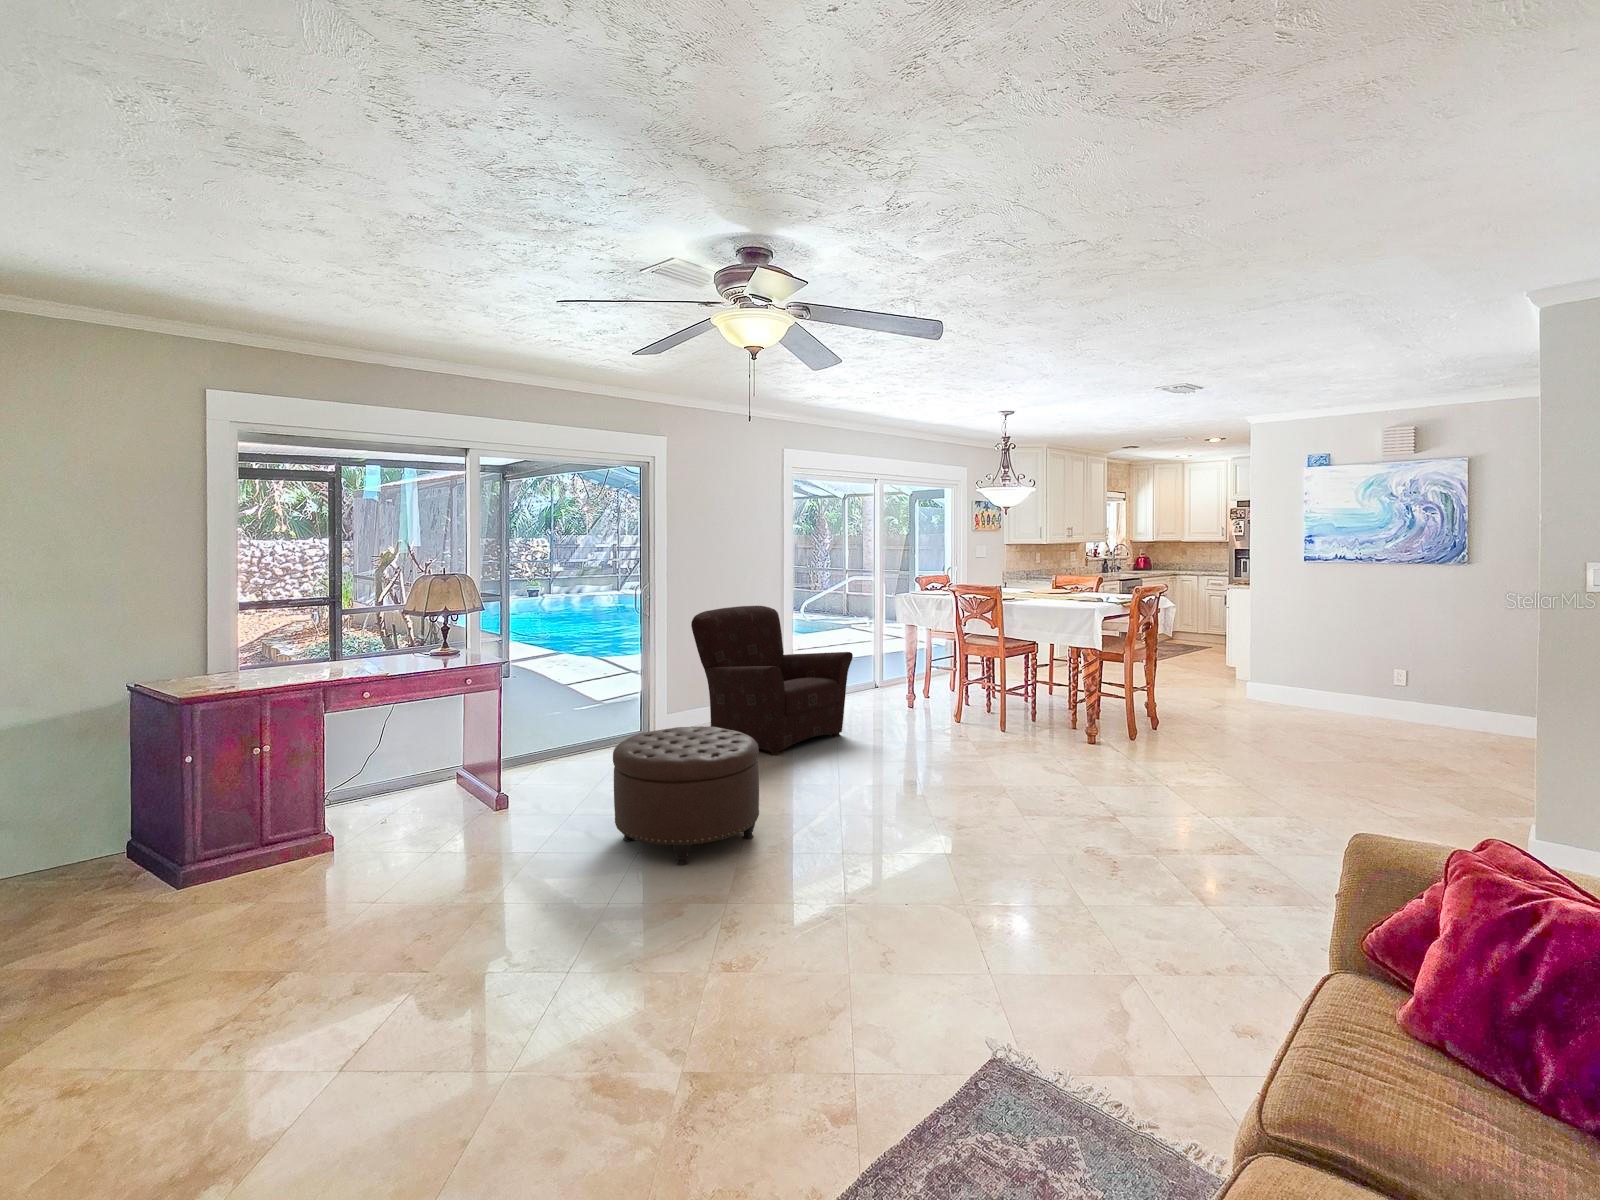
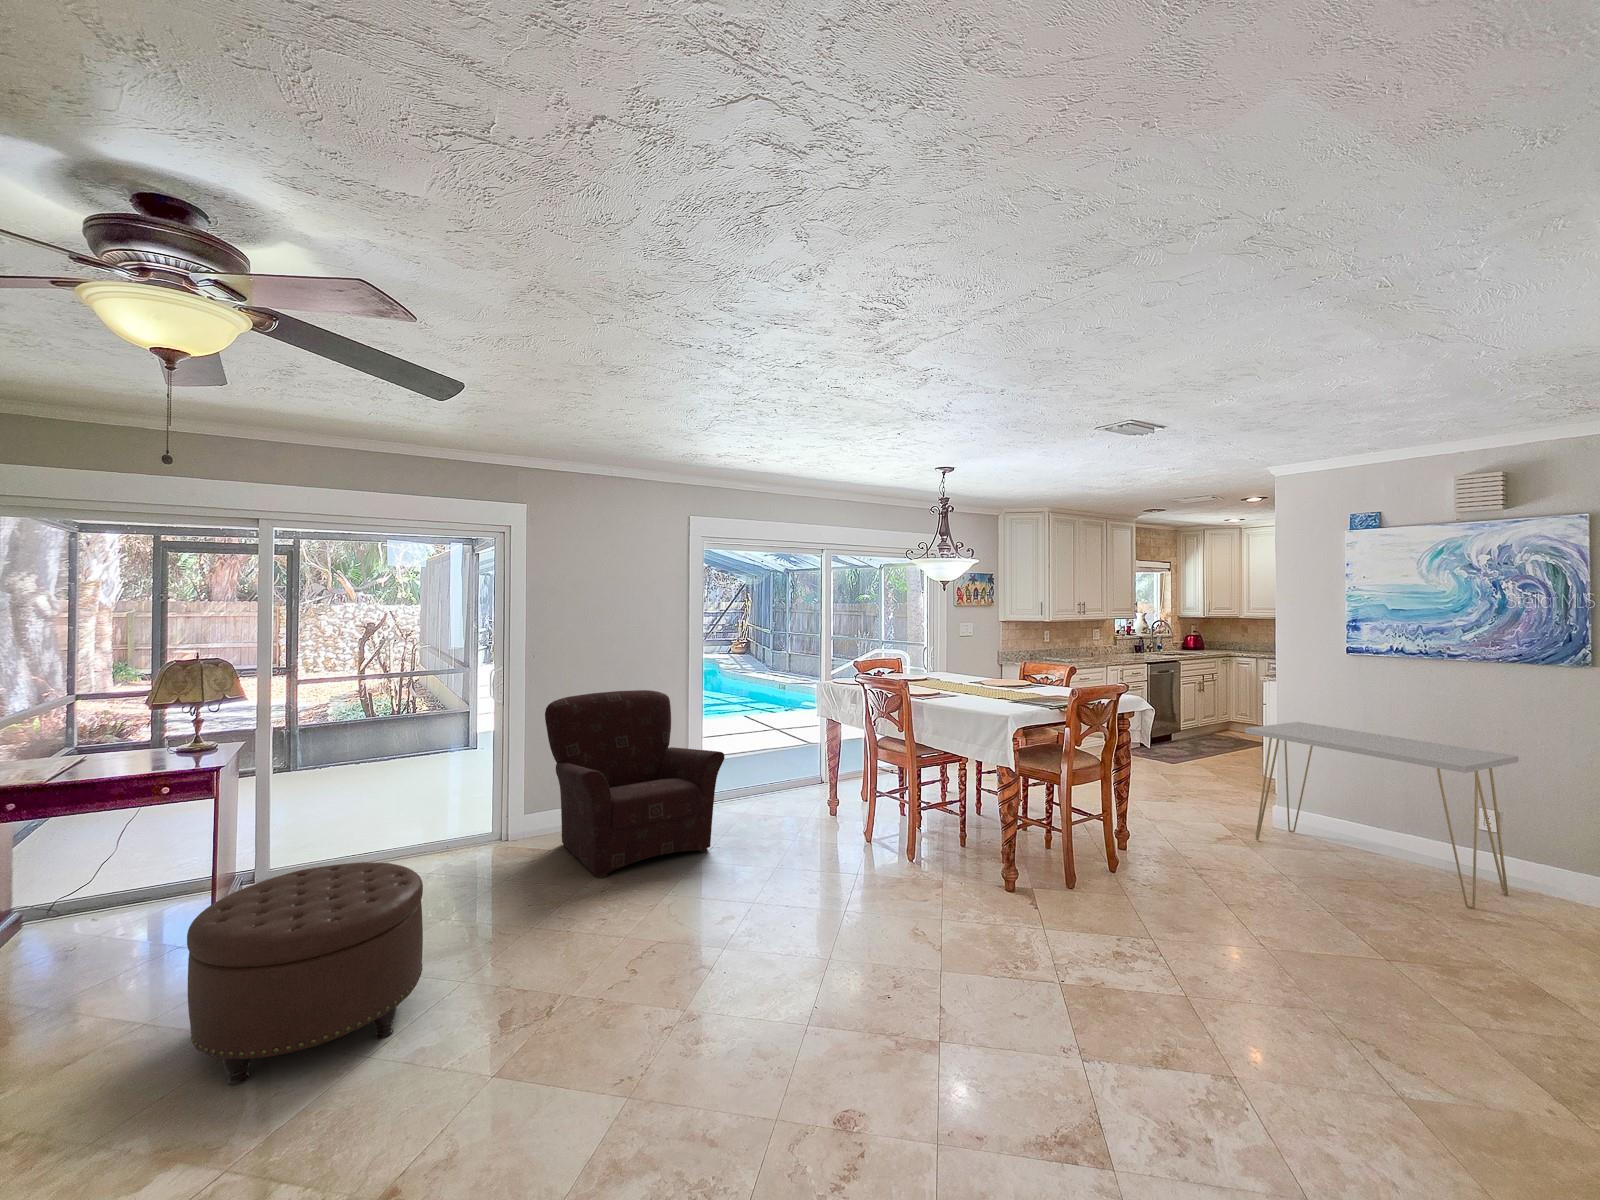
console table: none [1234,615,1417,730] -> present [1245,722,1518,908]

